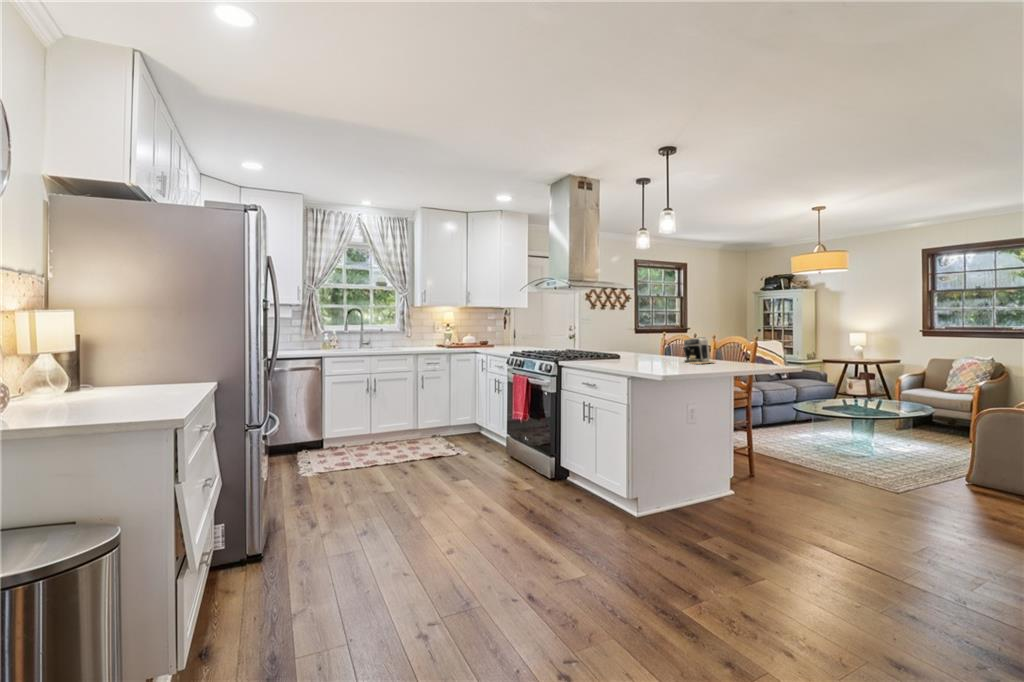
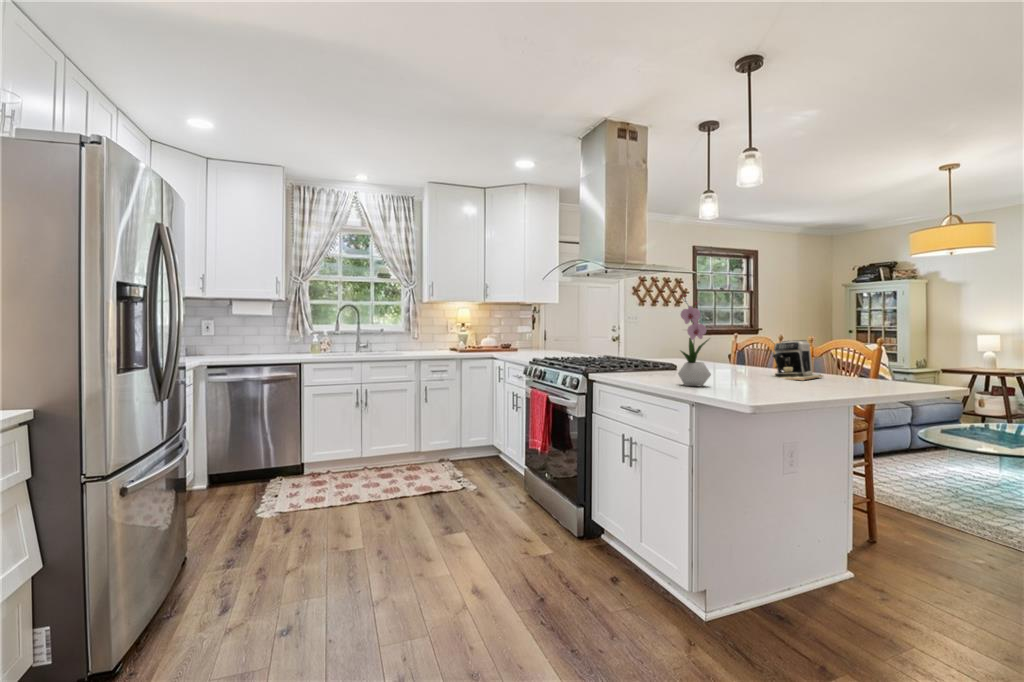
flower arrangement: none [619,309,639,366] -> present [678,295,711,386]

